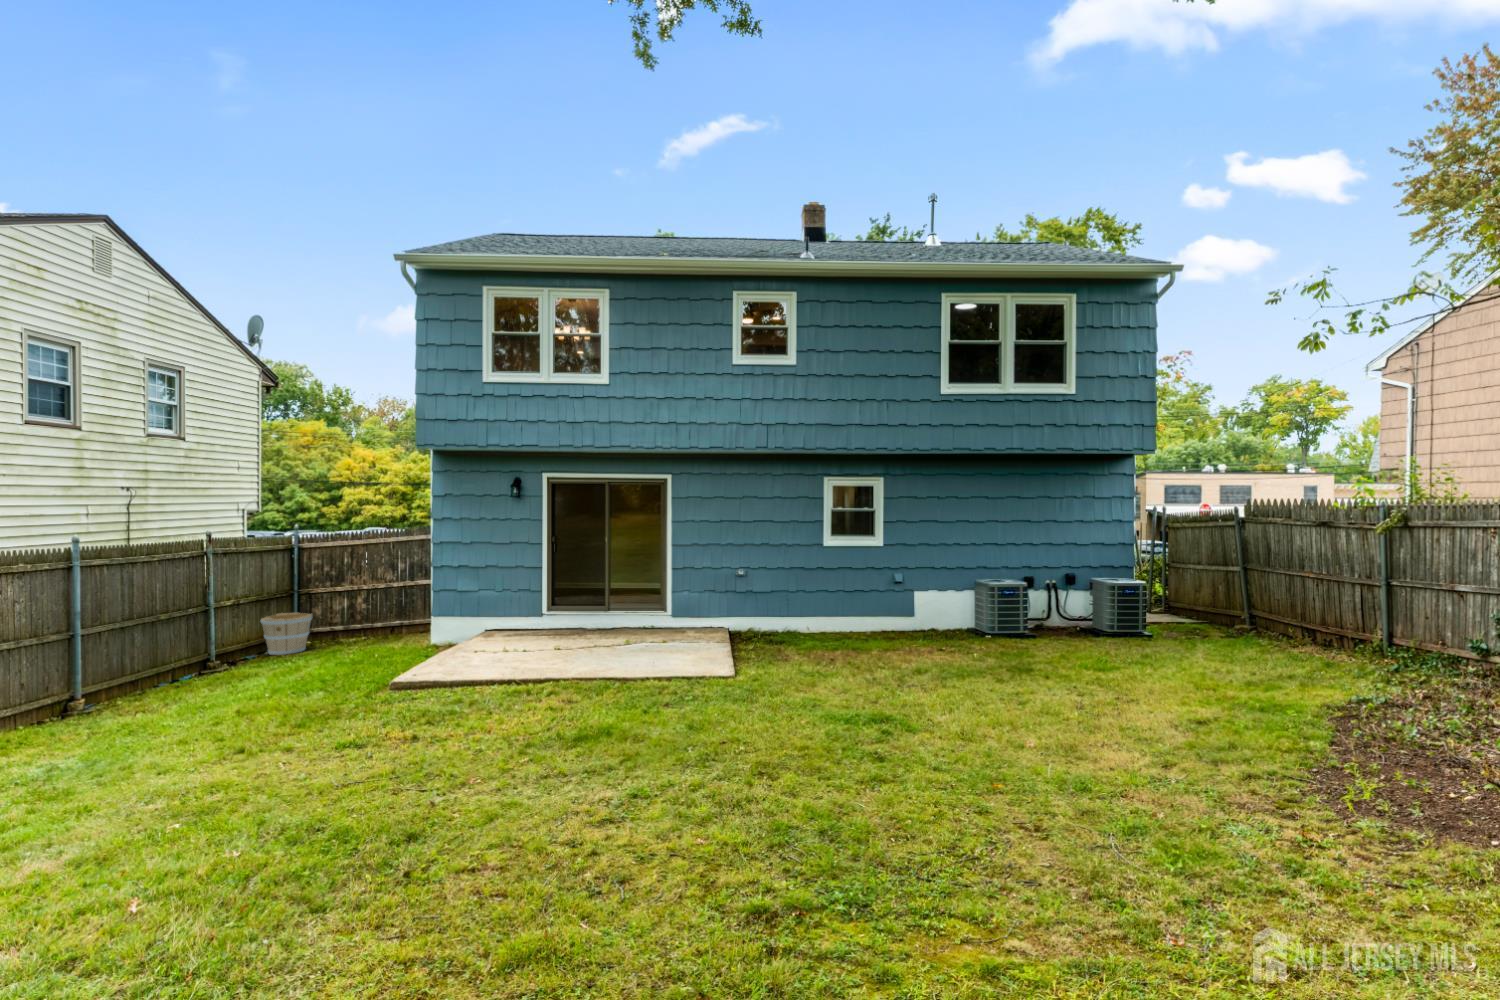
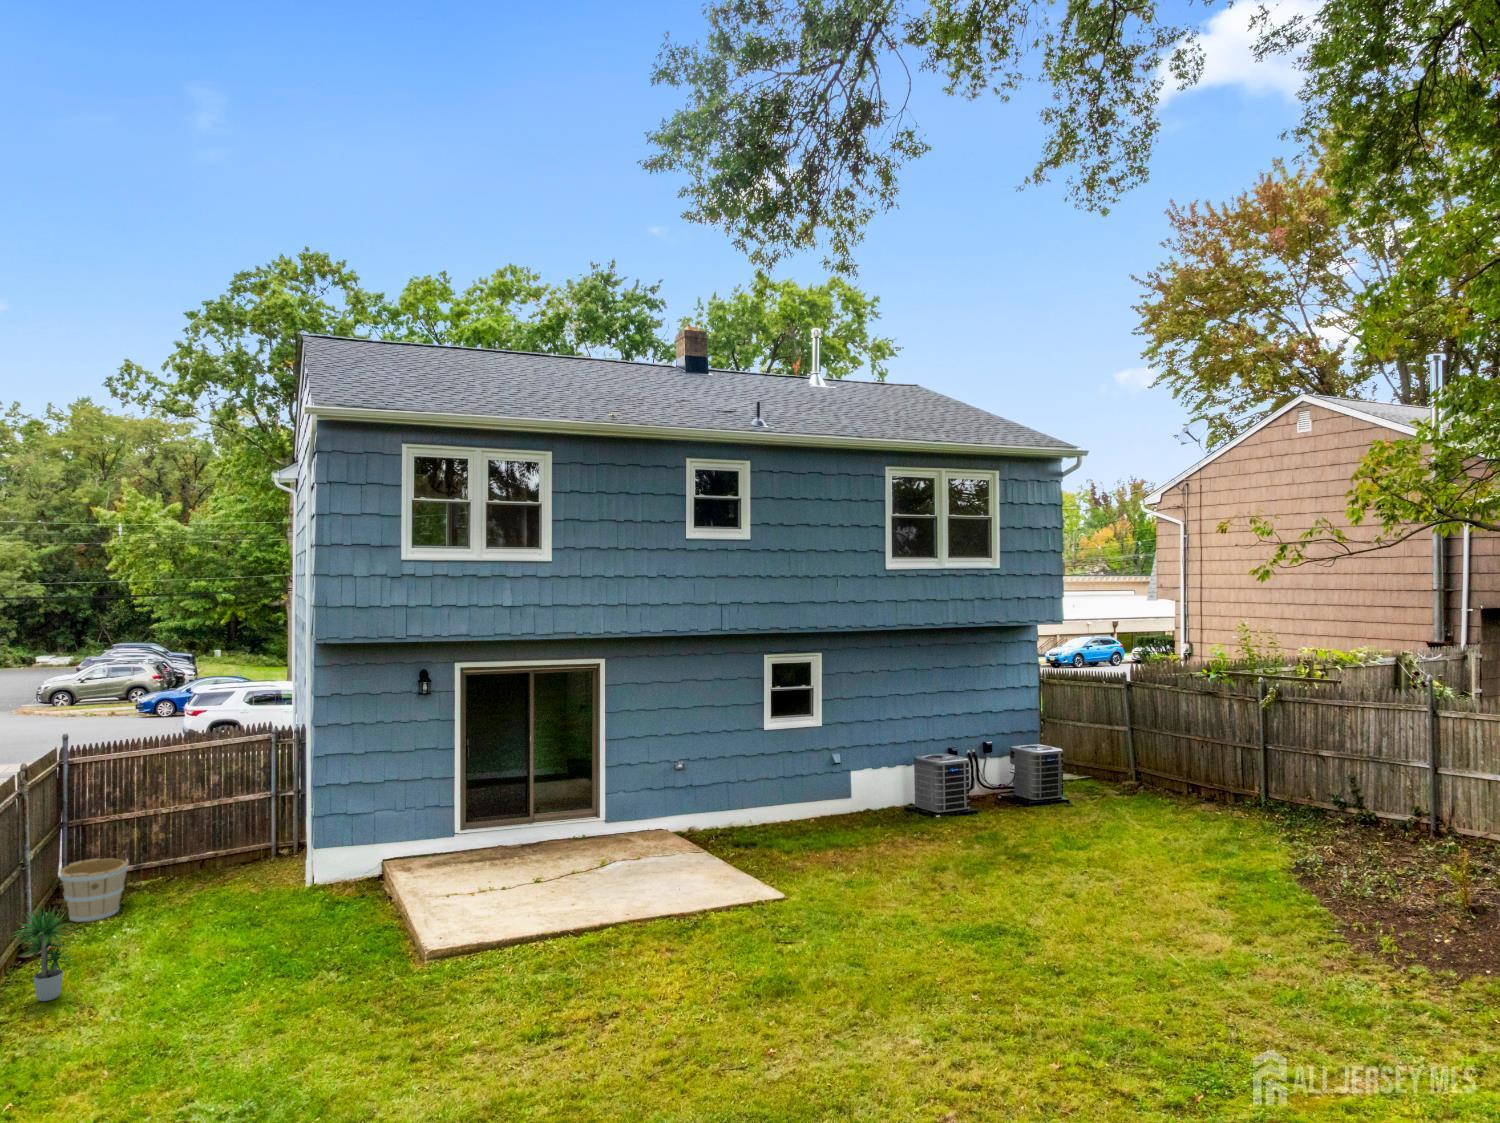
potted plant: none [128,620,185,694] -> present [12,906,71,1001]

